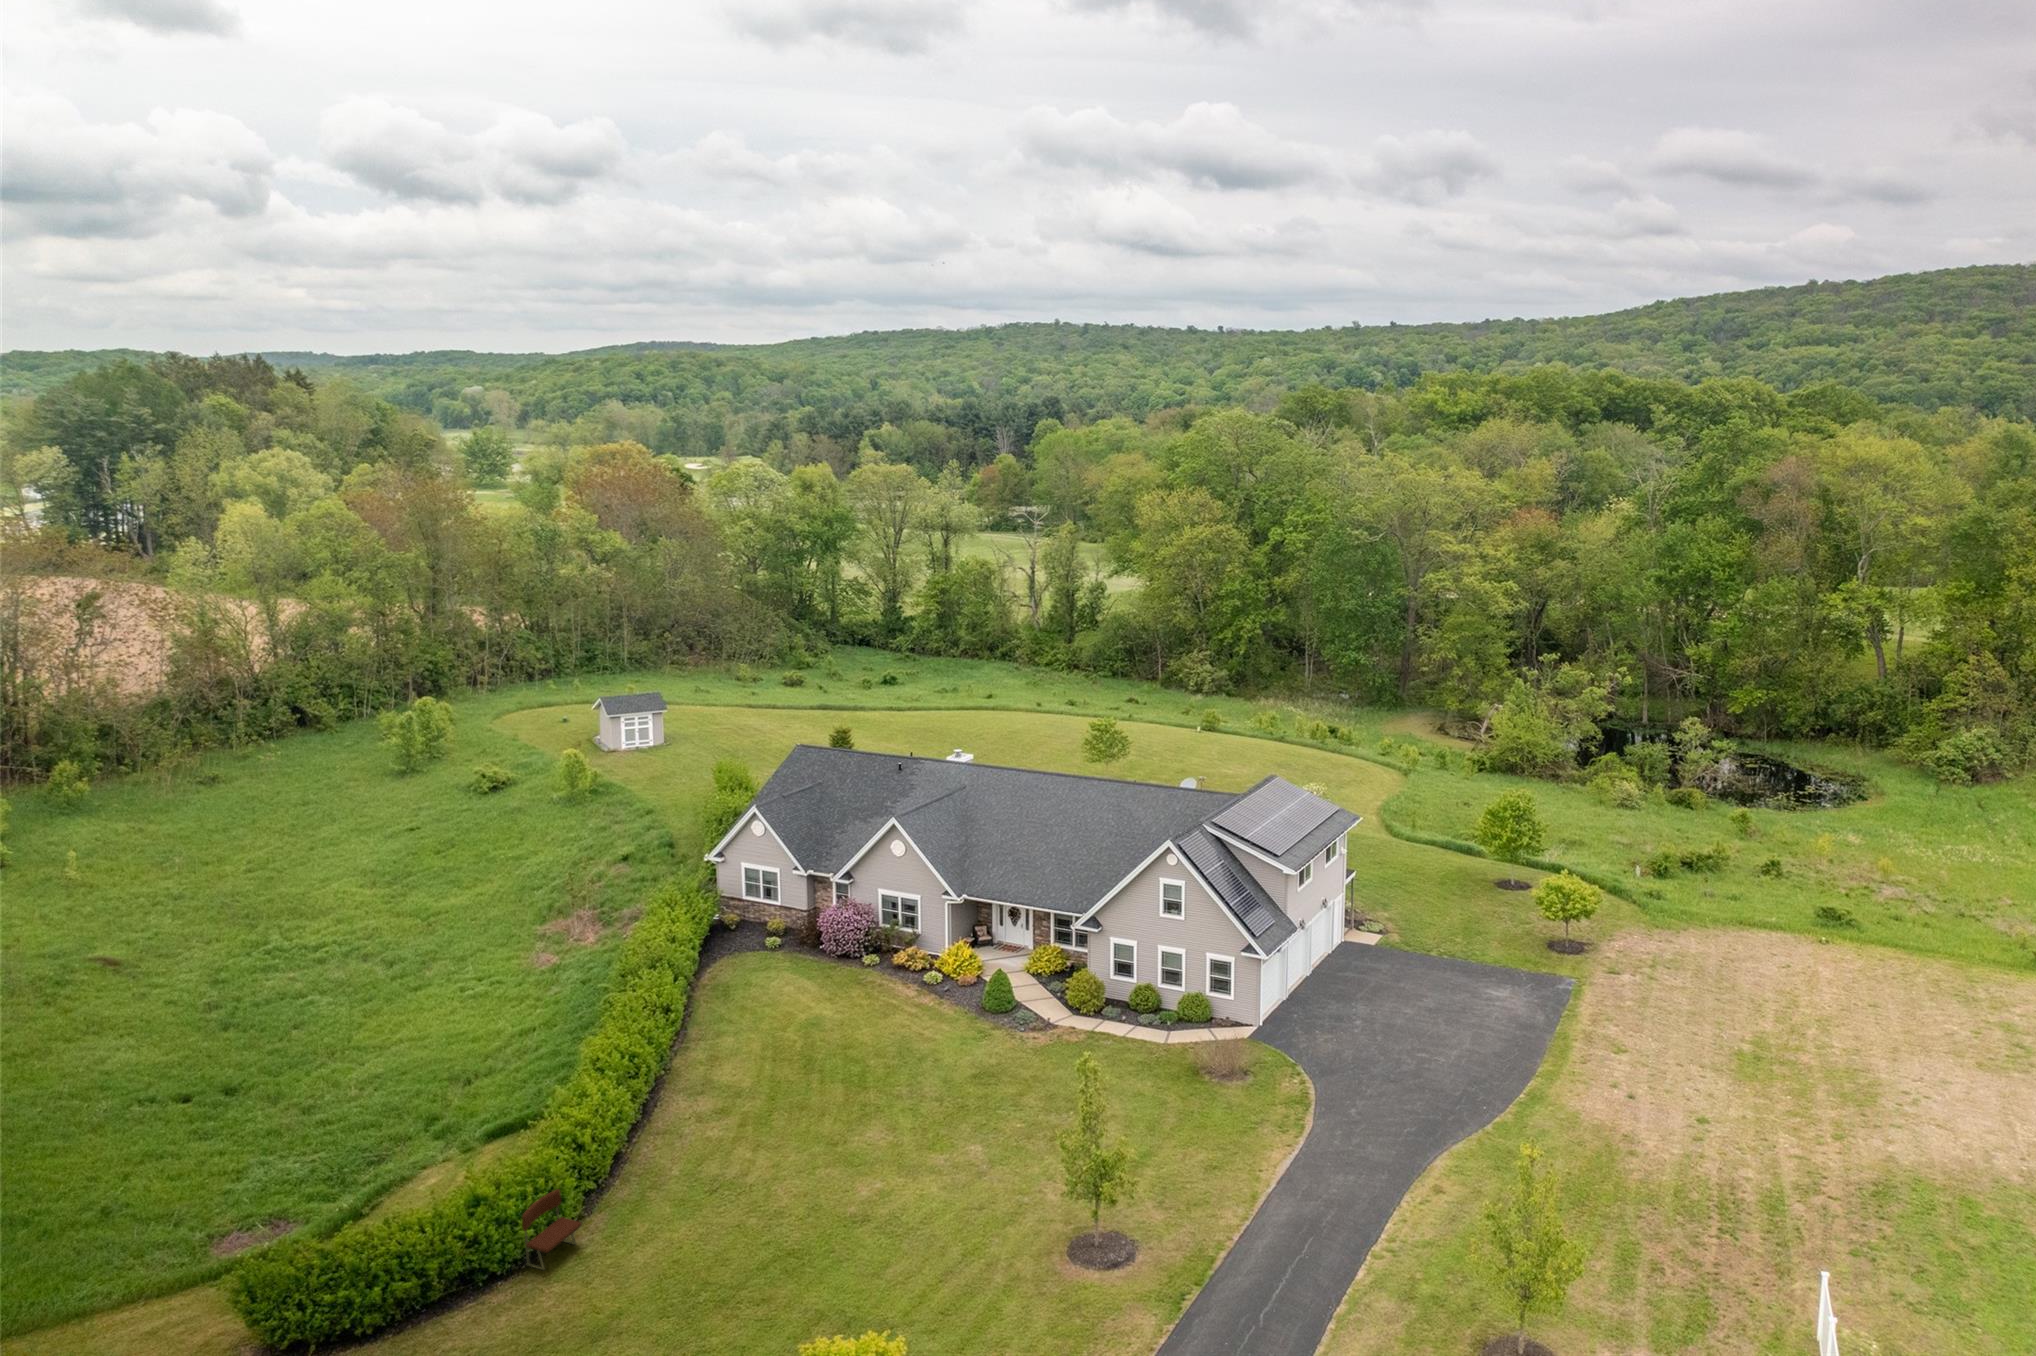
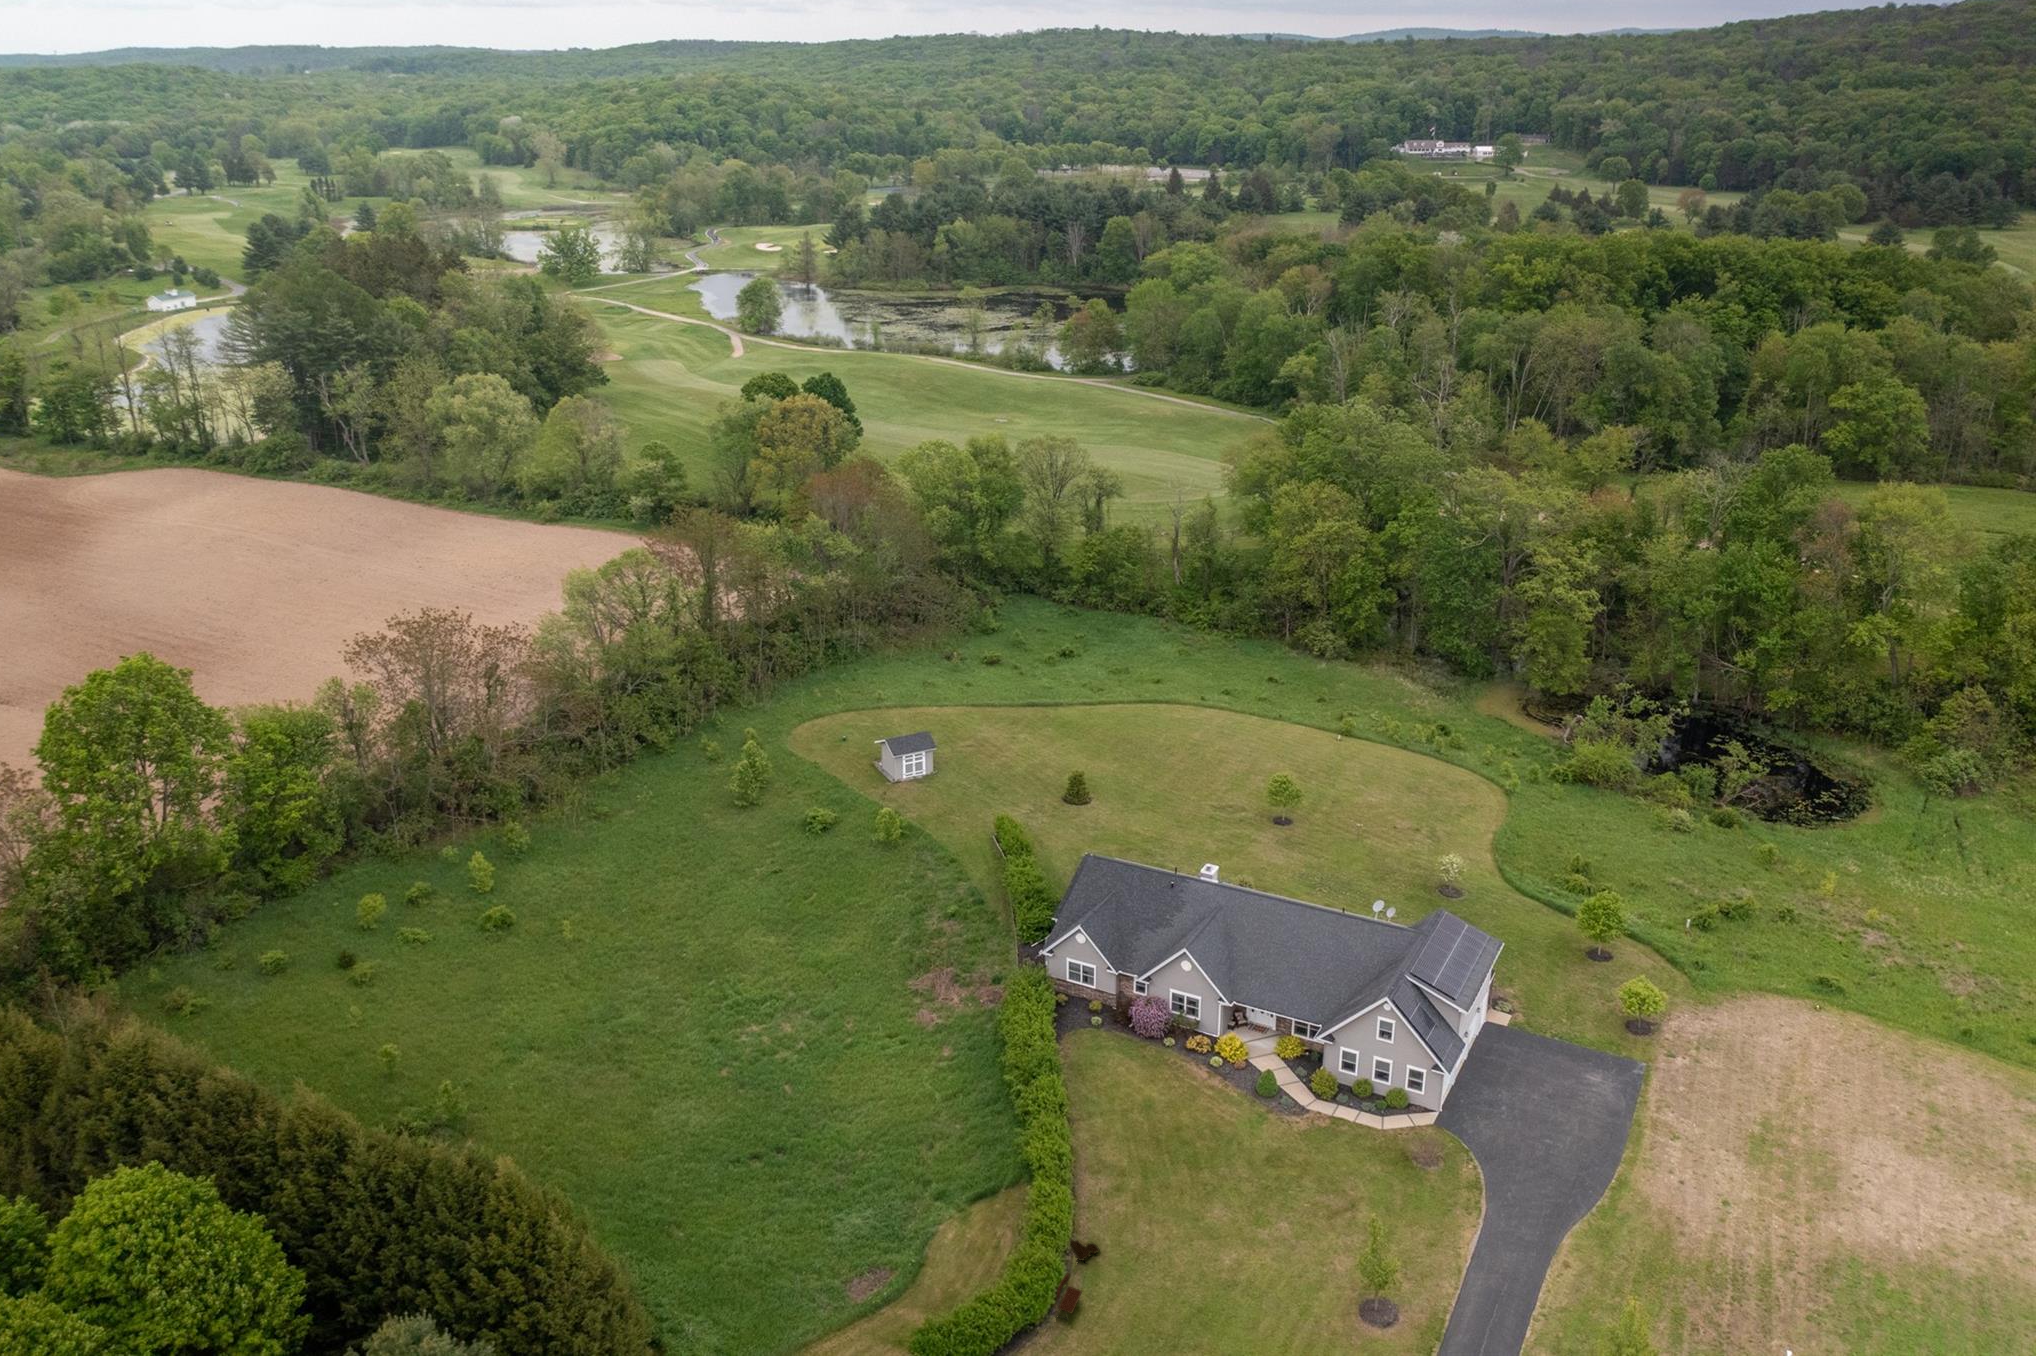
lounge chair: none [590,1151,648,1201] -> present [1070,1239,1100,1261]

